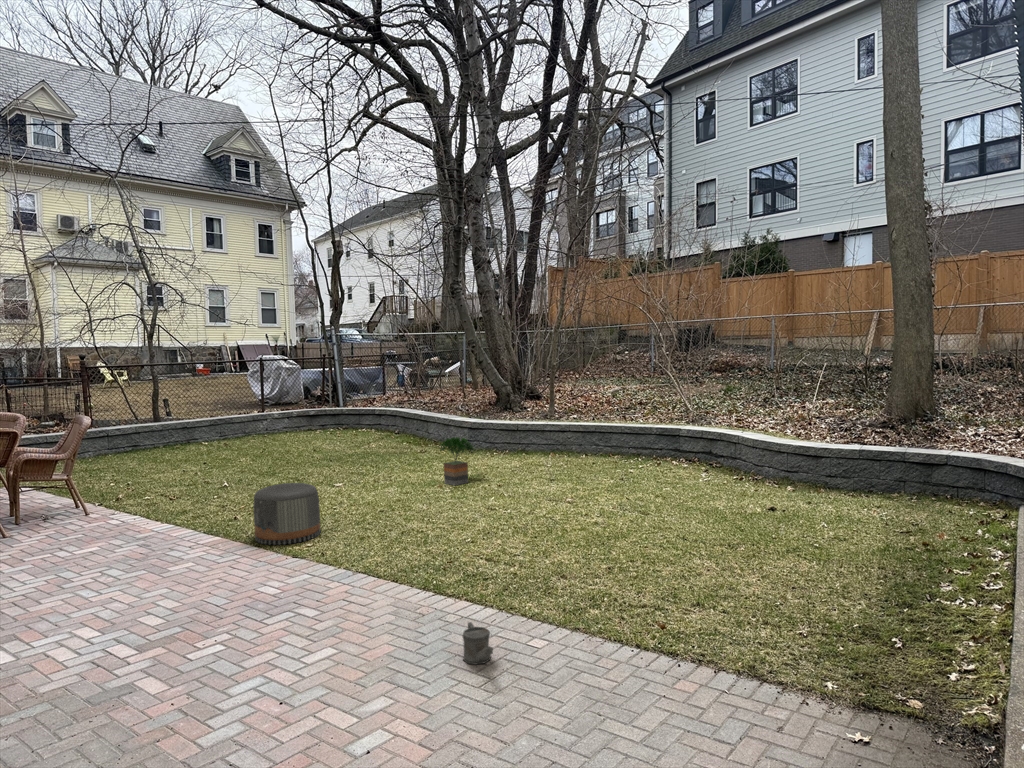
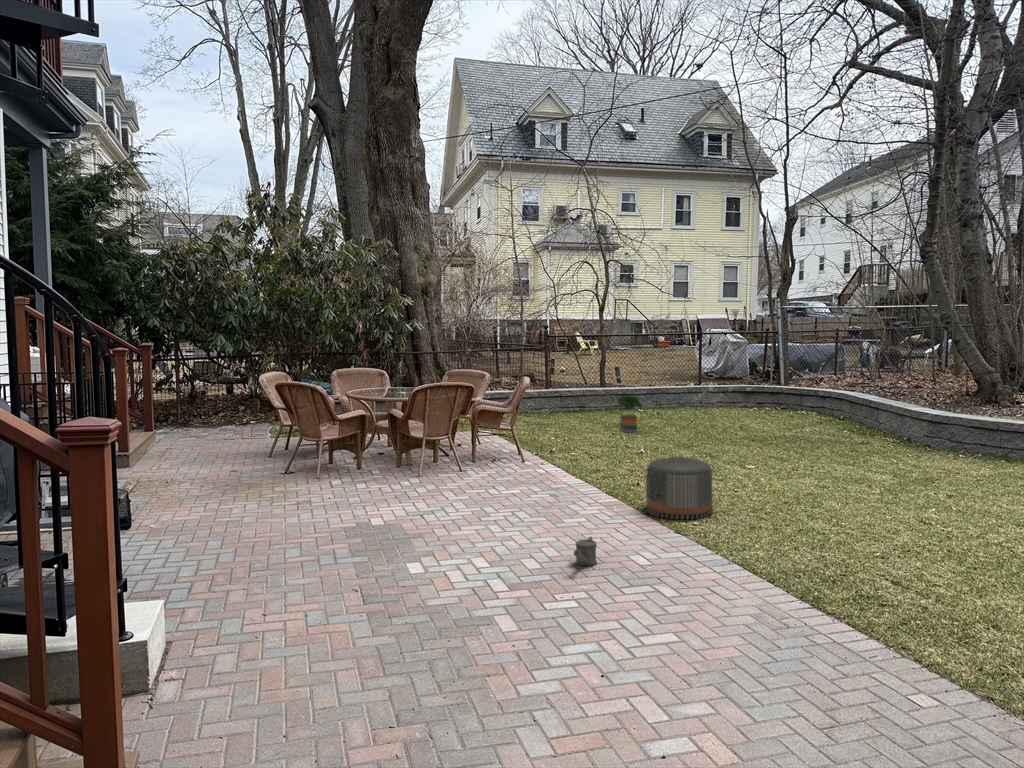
potted tree: present [441,437,474,485] -> present [618,396,642,433]
watering can: present [463,622,493,665] -> present [574,537,597,566]

